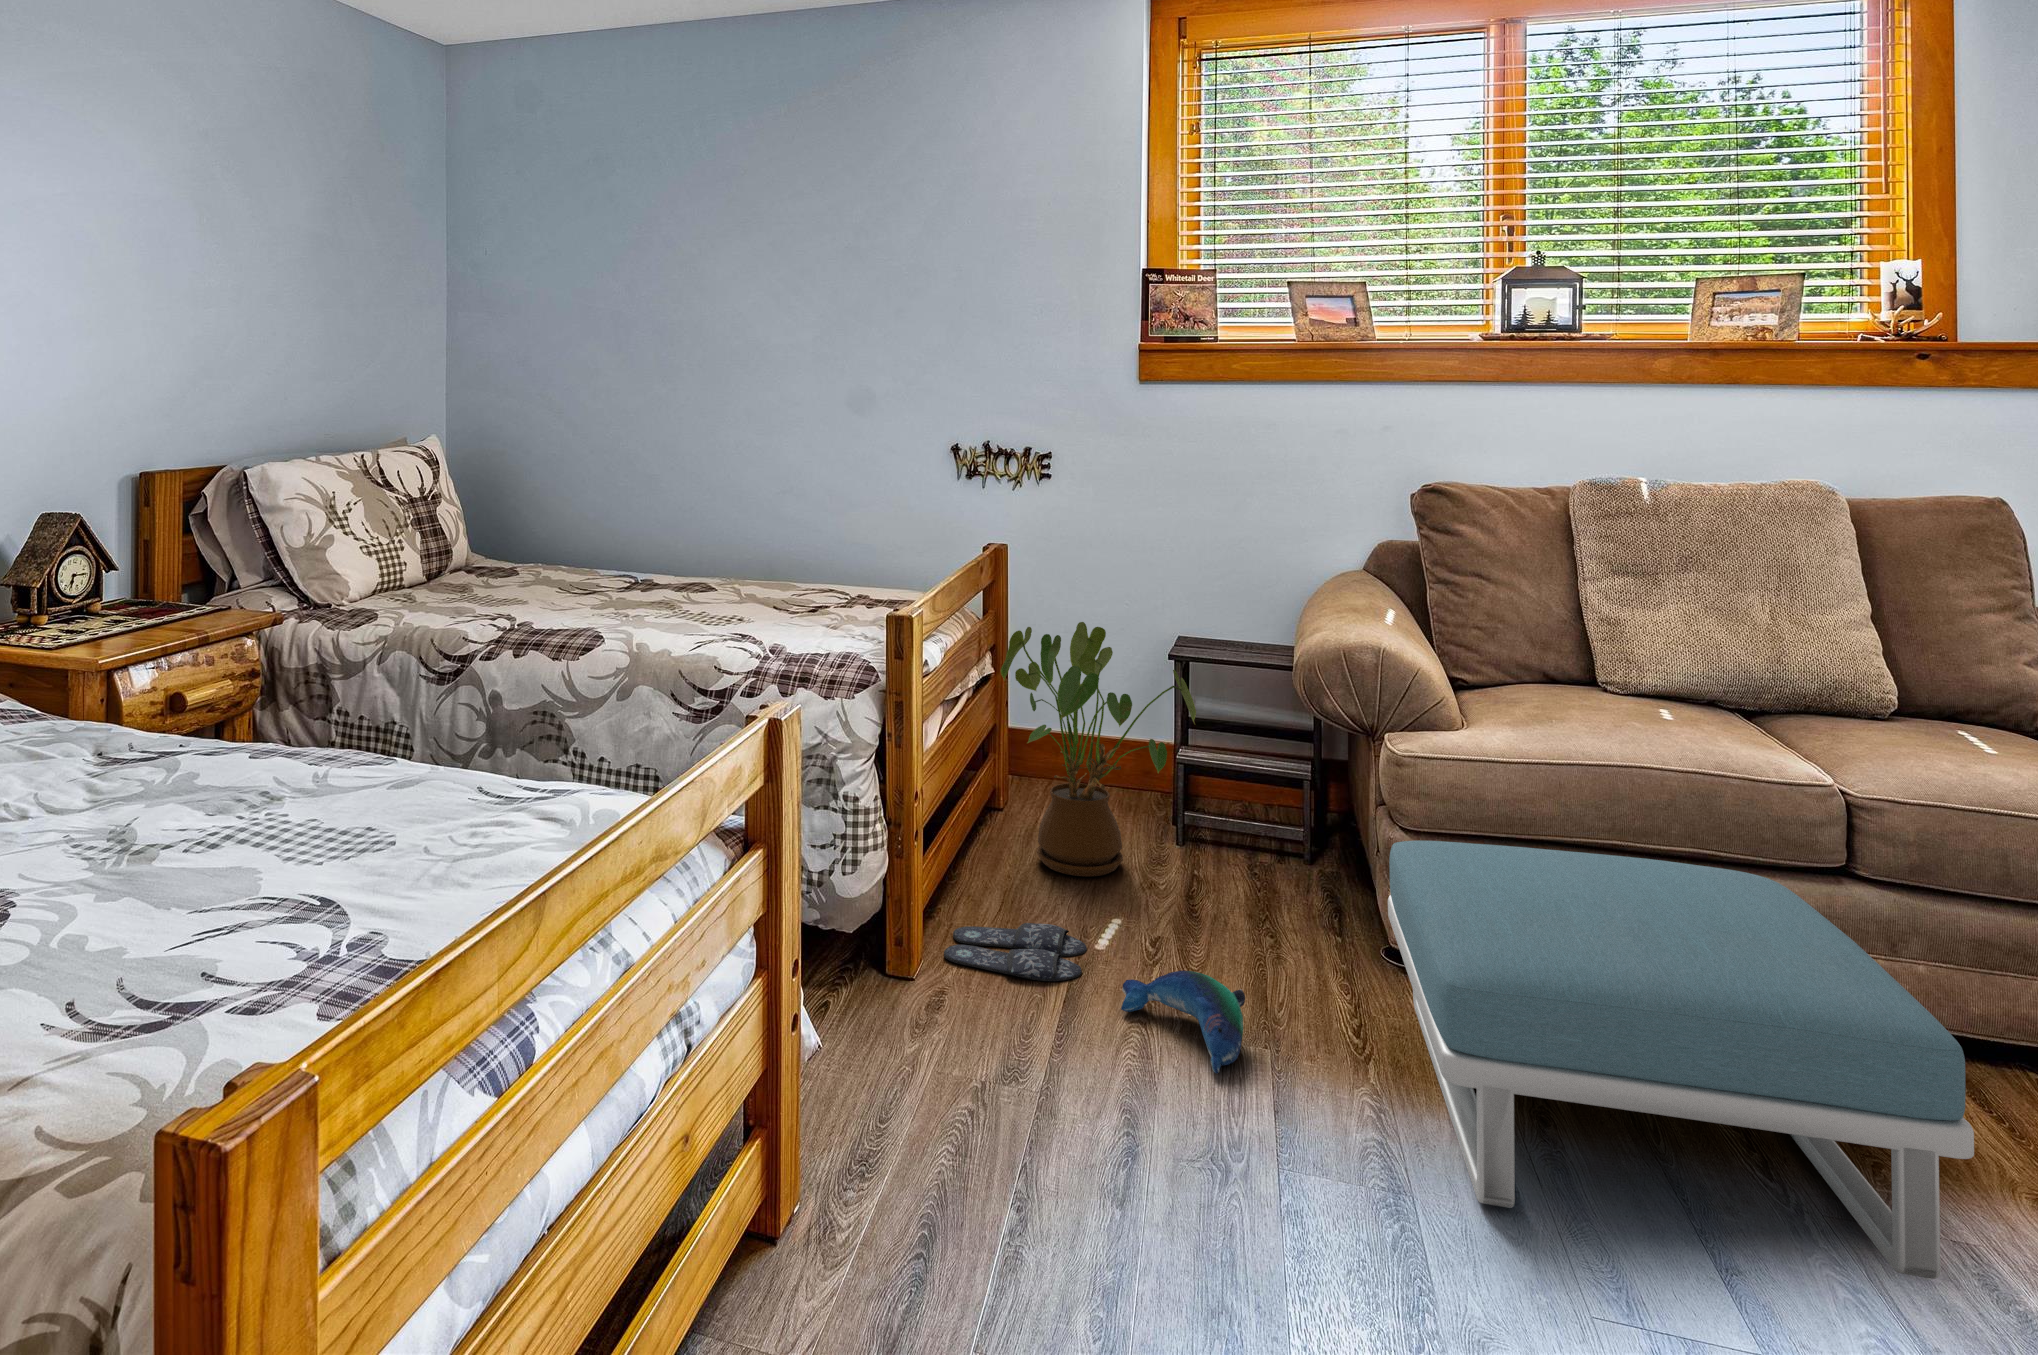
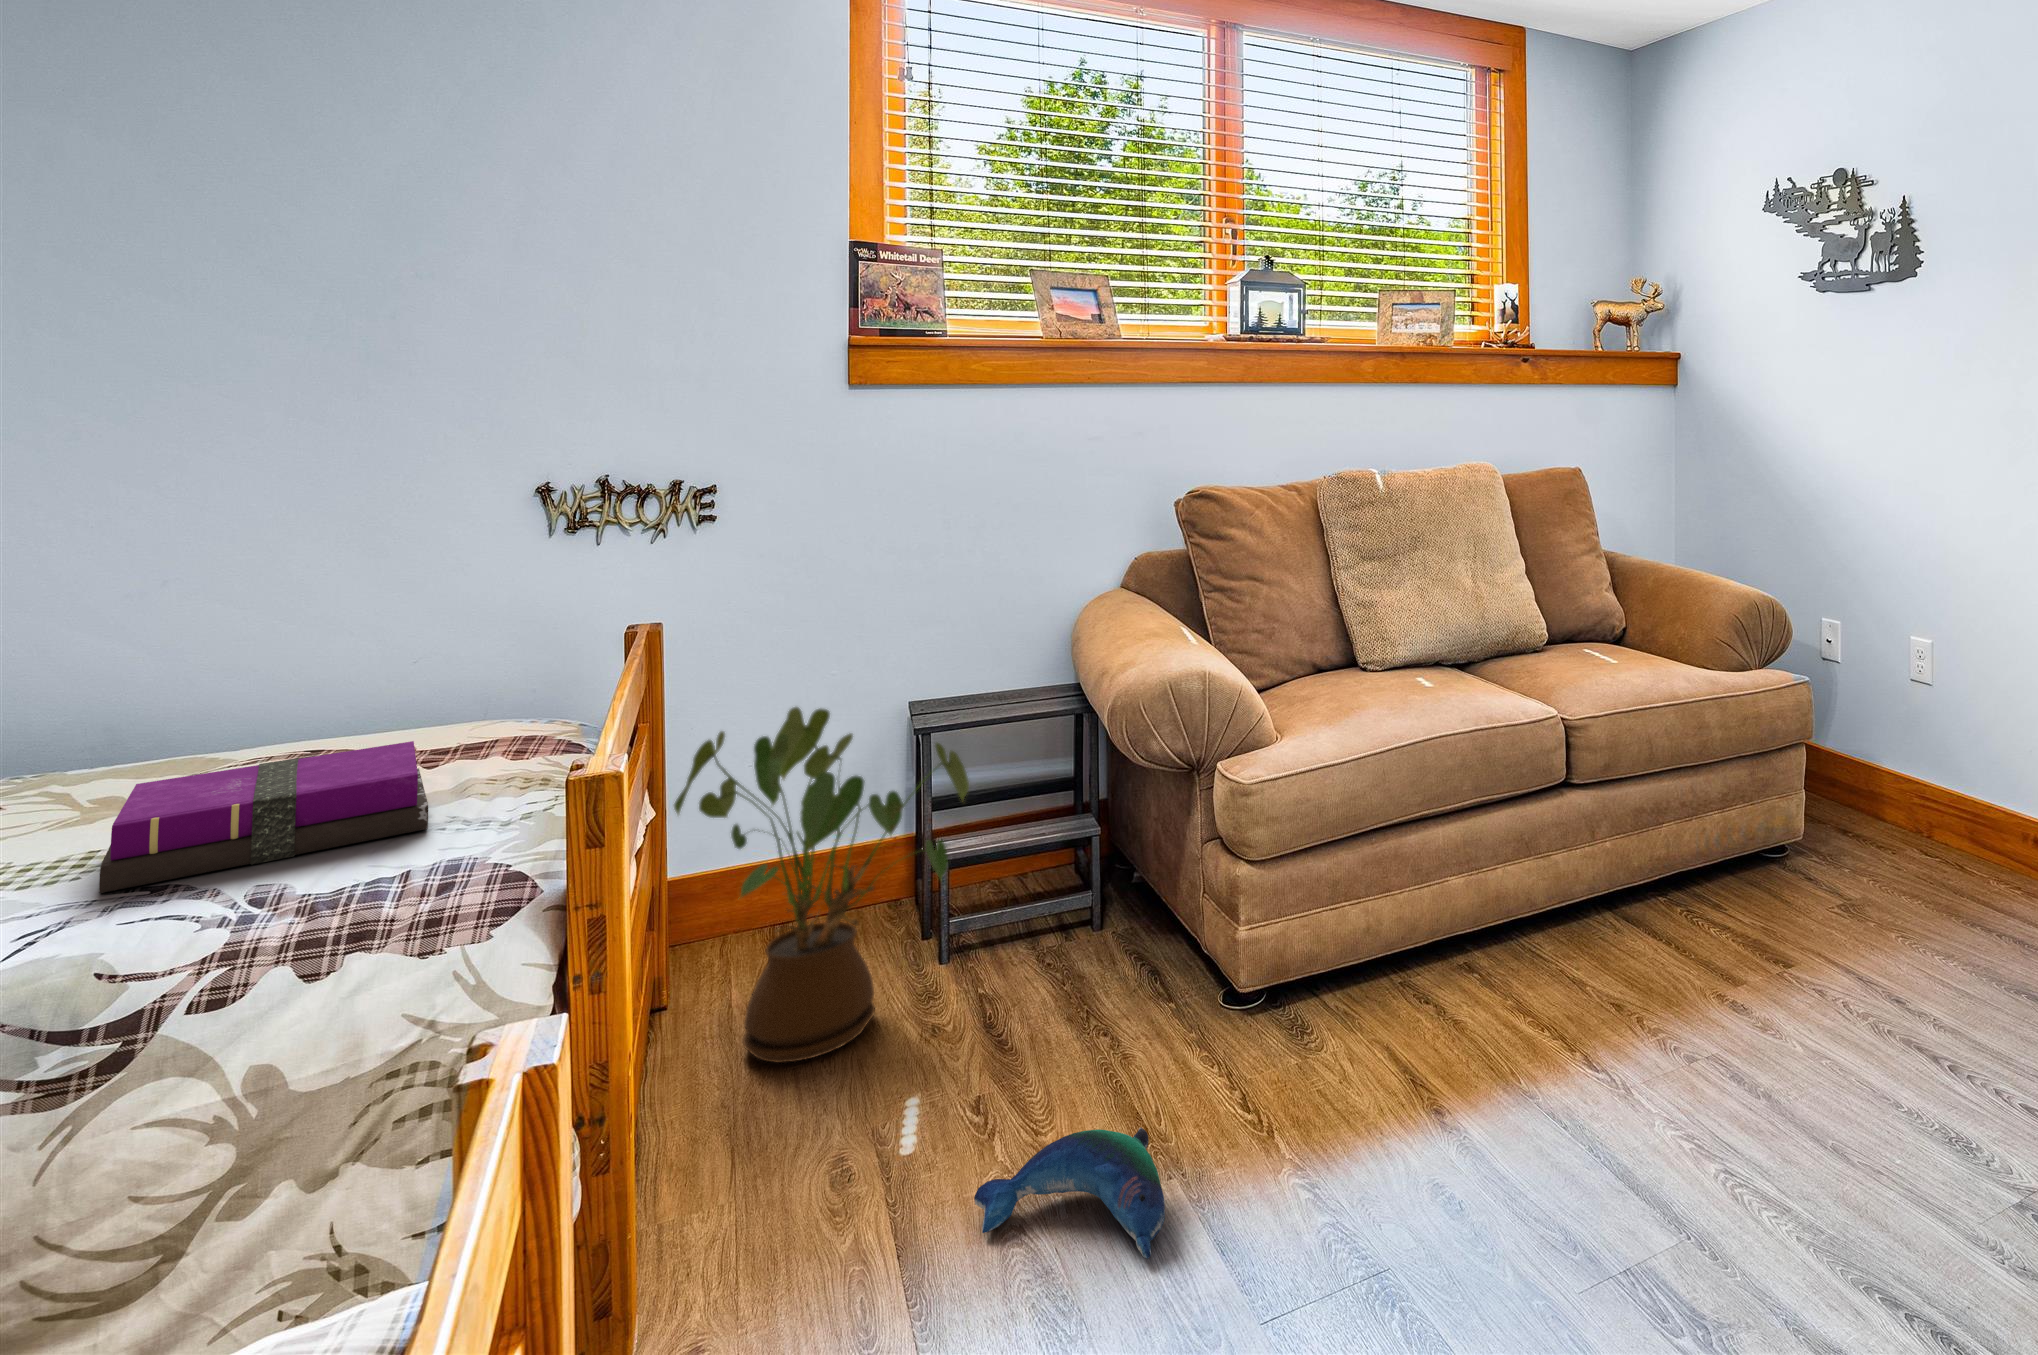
notebook: none [725,586,856,637] -> present [99,741,428,893]
footstool: present [1388,841,1974,1279] -> none [1264,805,1783,1254]
slippers: present [944,923,1087,981] -> none [656,1148,896,1297]

